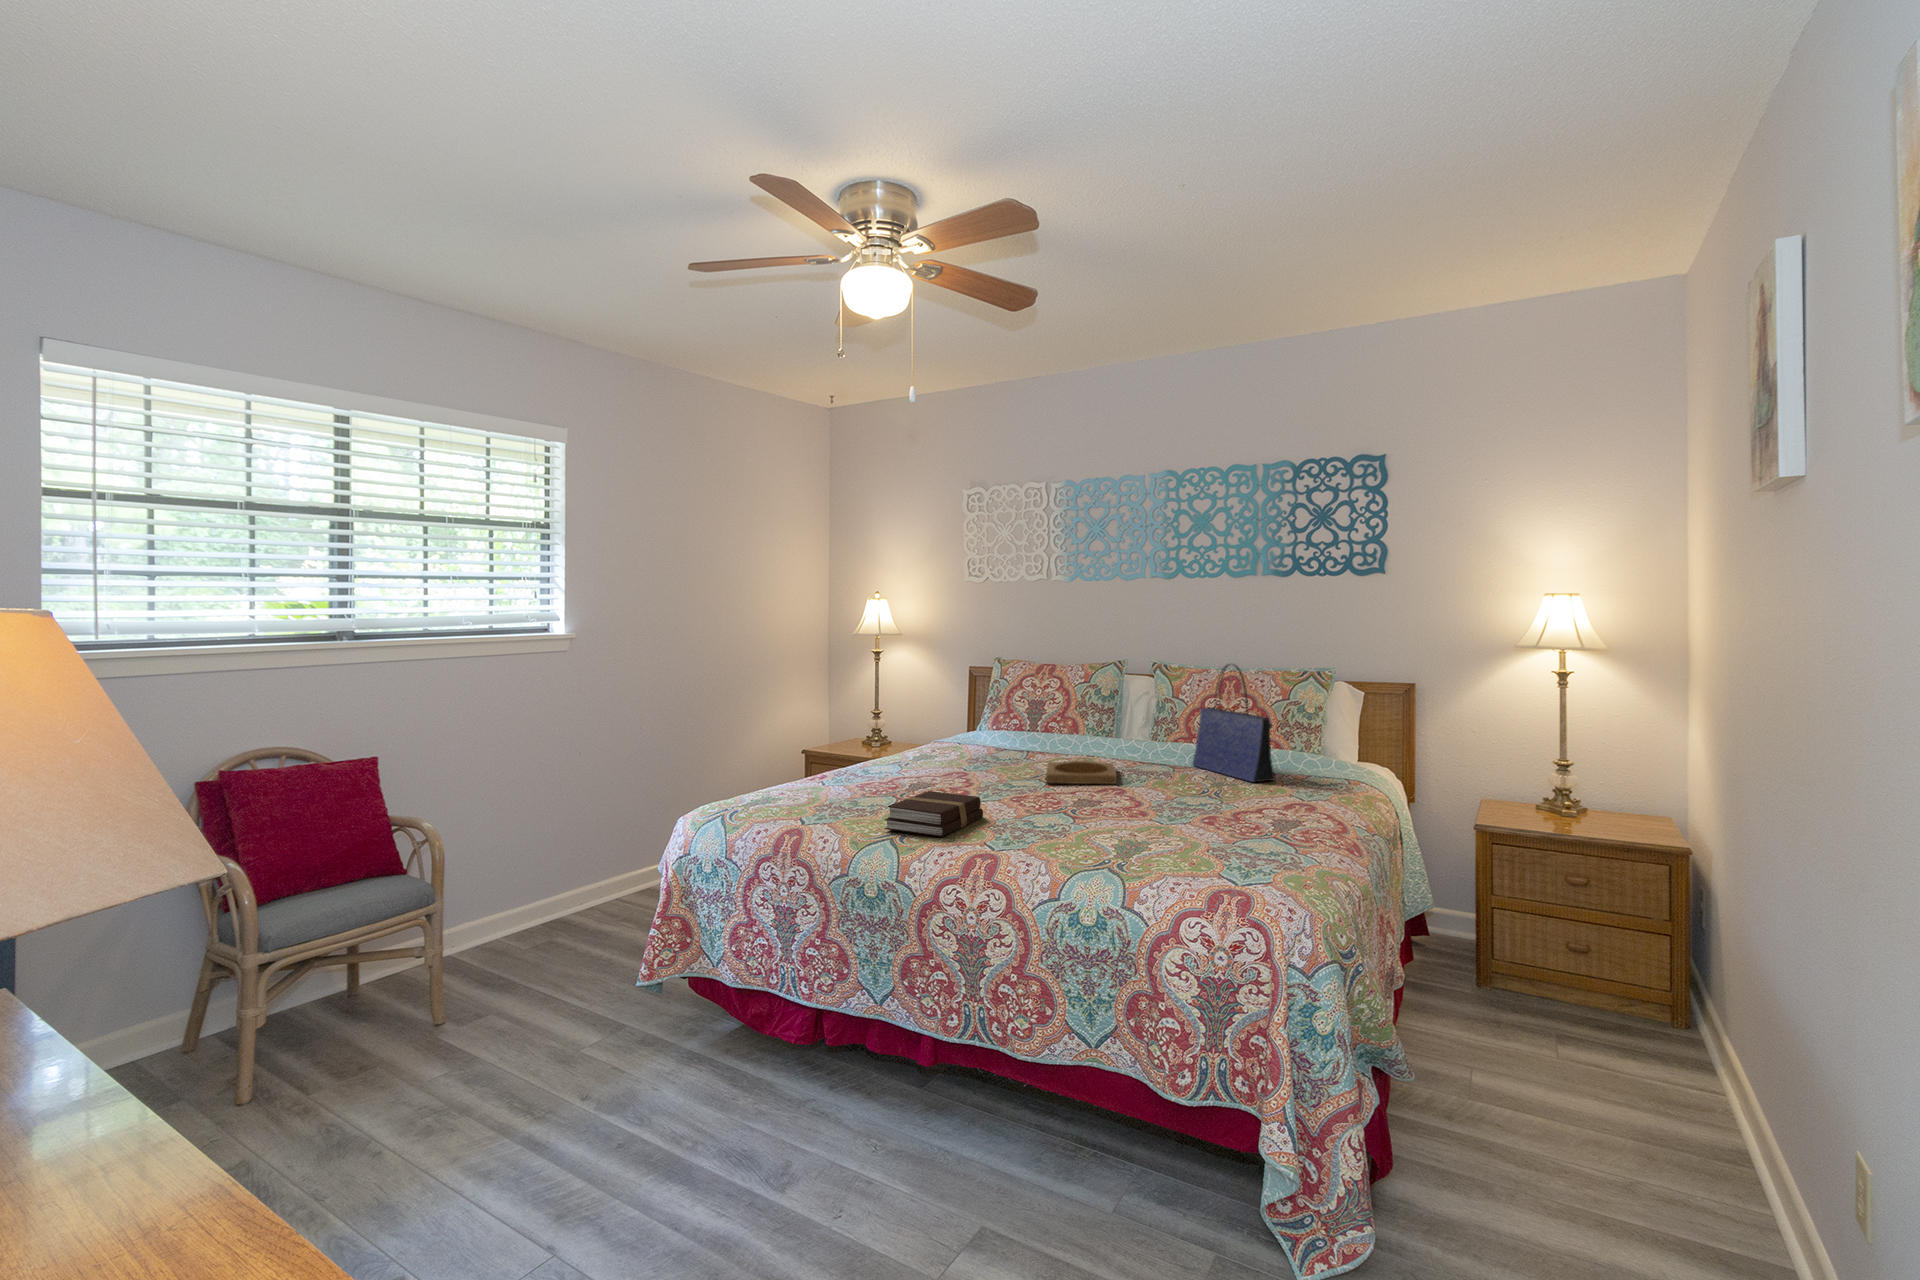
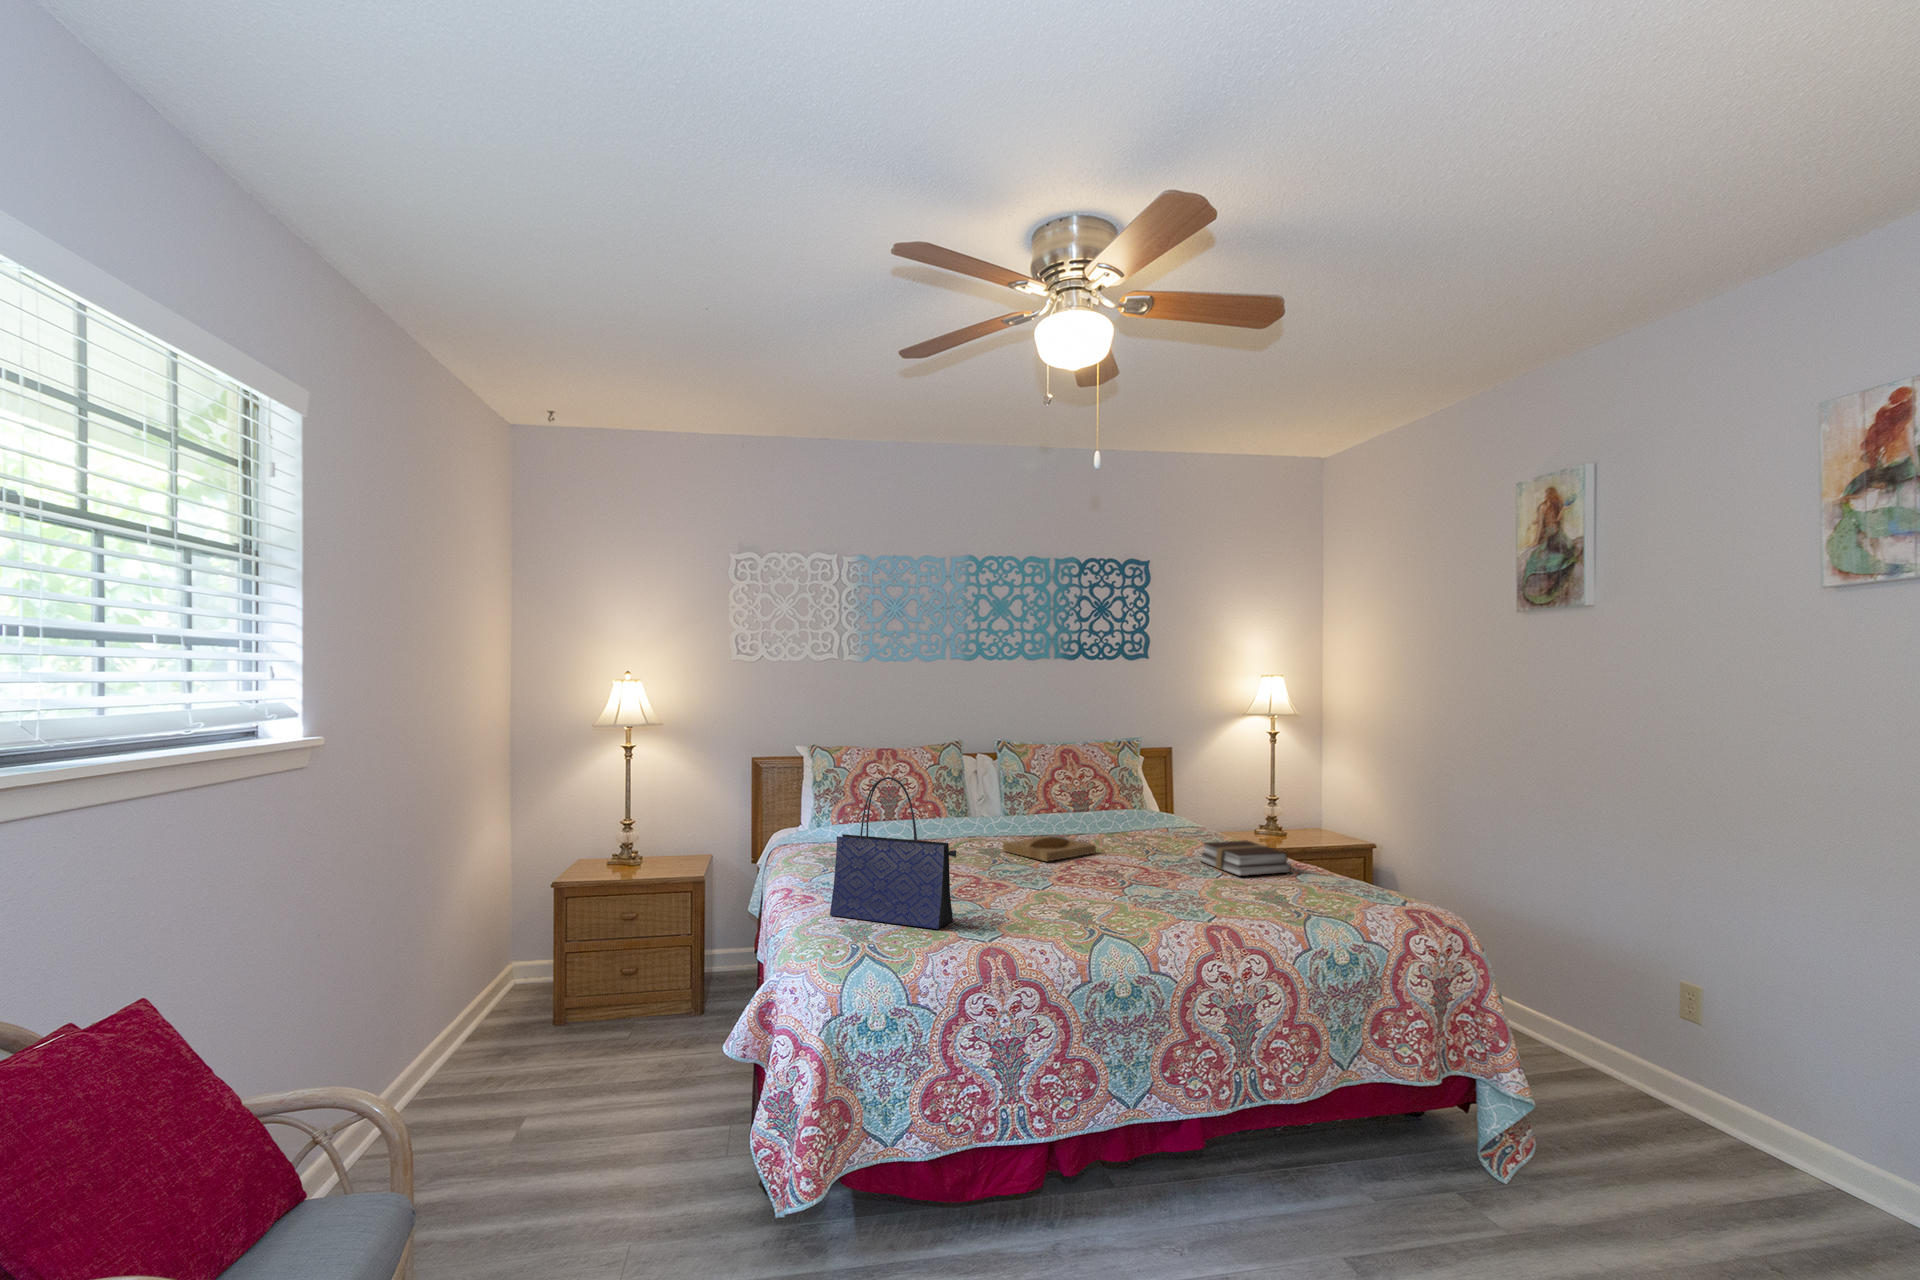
tote bag: present [1192,664,1275,782] -> present [830,777,956,929]
book: present [885,791,983,837] -> present [1201,840,1291,876]

